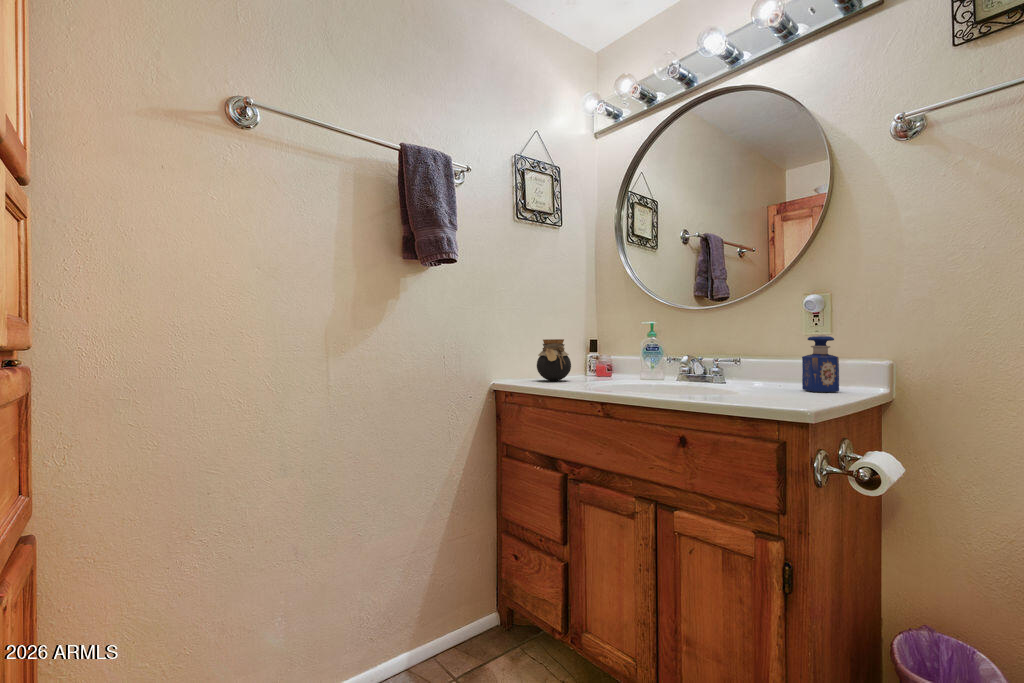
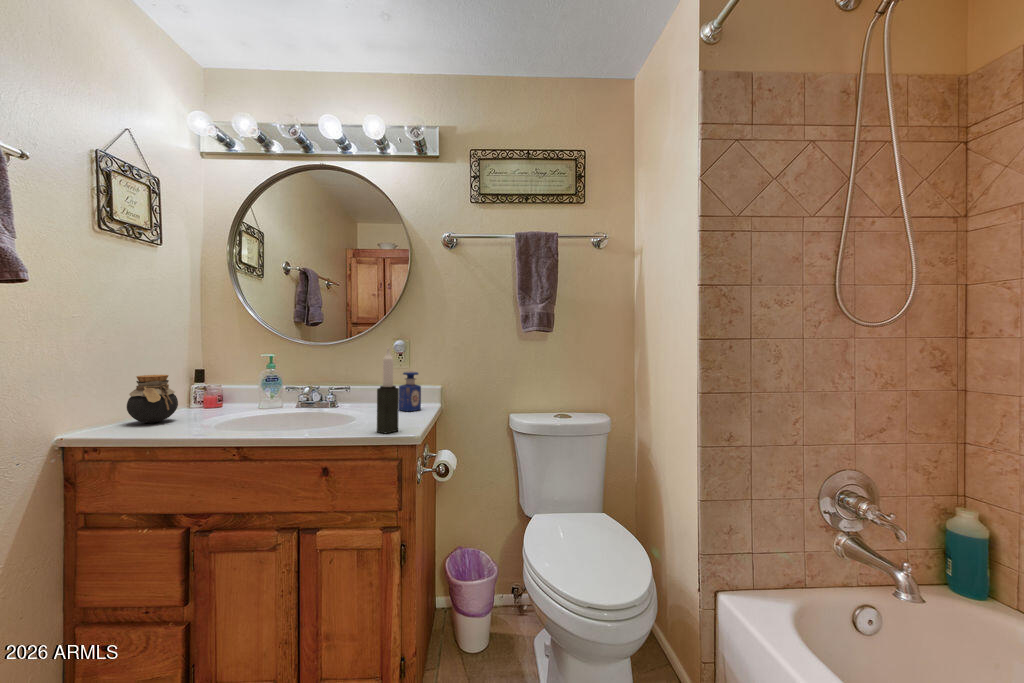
candle: none [750,287,783,404] -> present [377,348,399,433]

